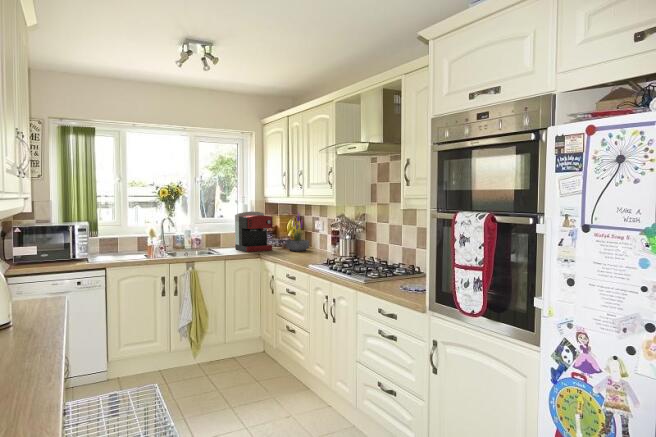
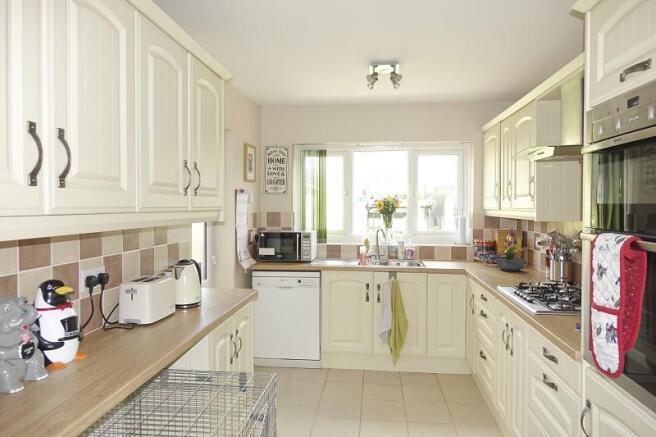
coffee maker: present [235,211,272,252] -> none [446,225,483,267]

